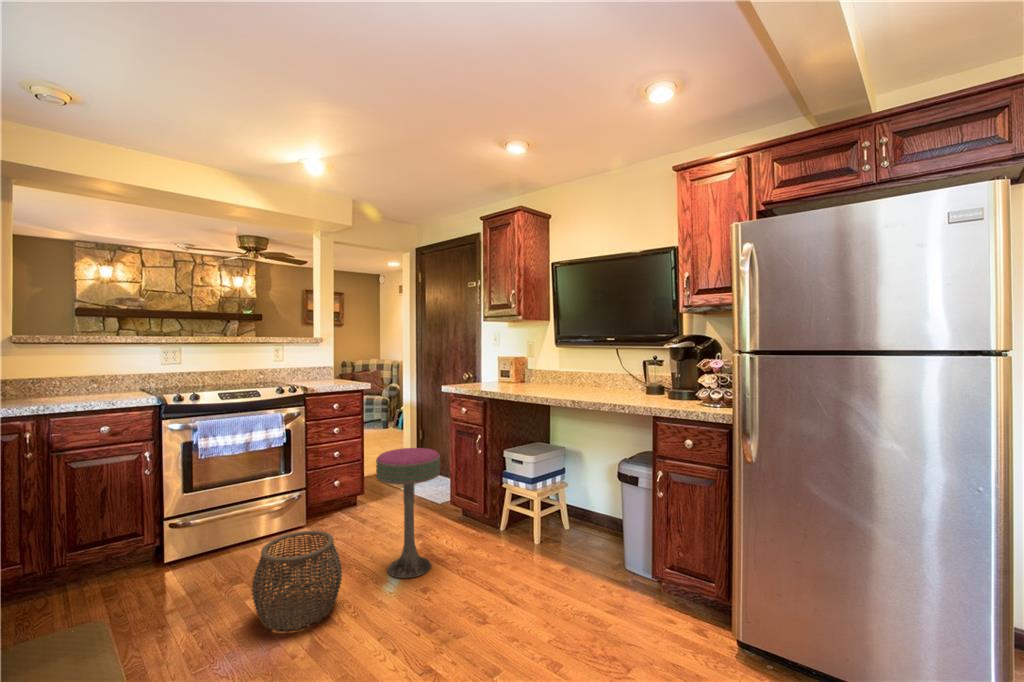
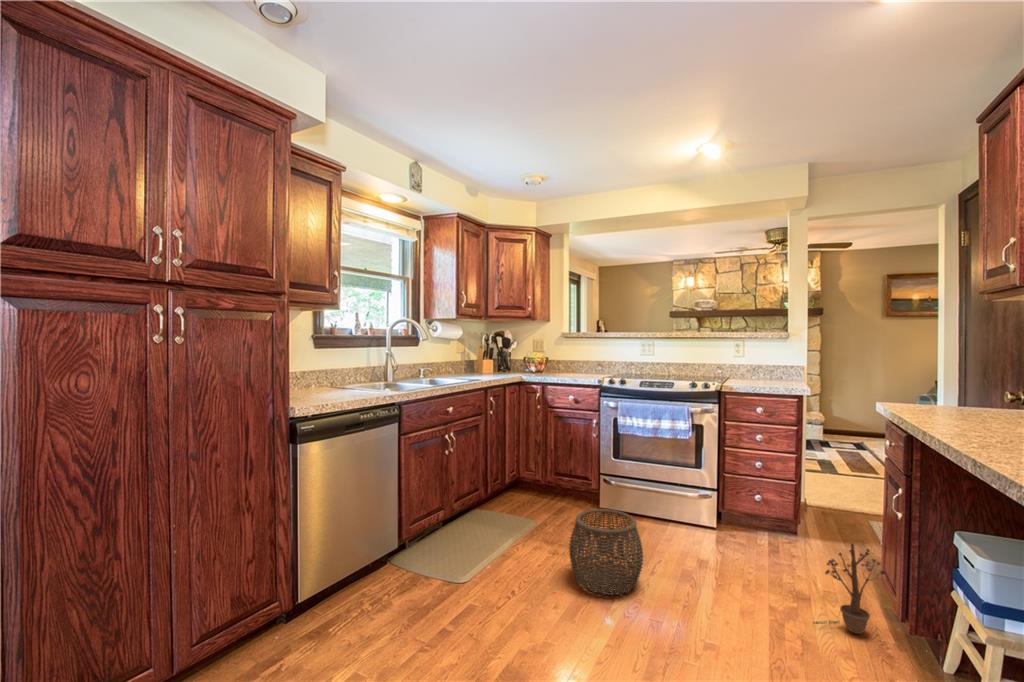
bar stool: present [376,448,440,578] -> none [692,466,777,630]
decorative plant: none [446,478,473,544] -> present [813,544,886,634]

